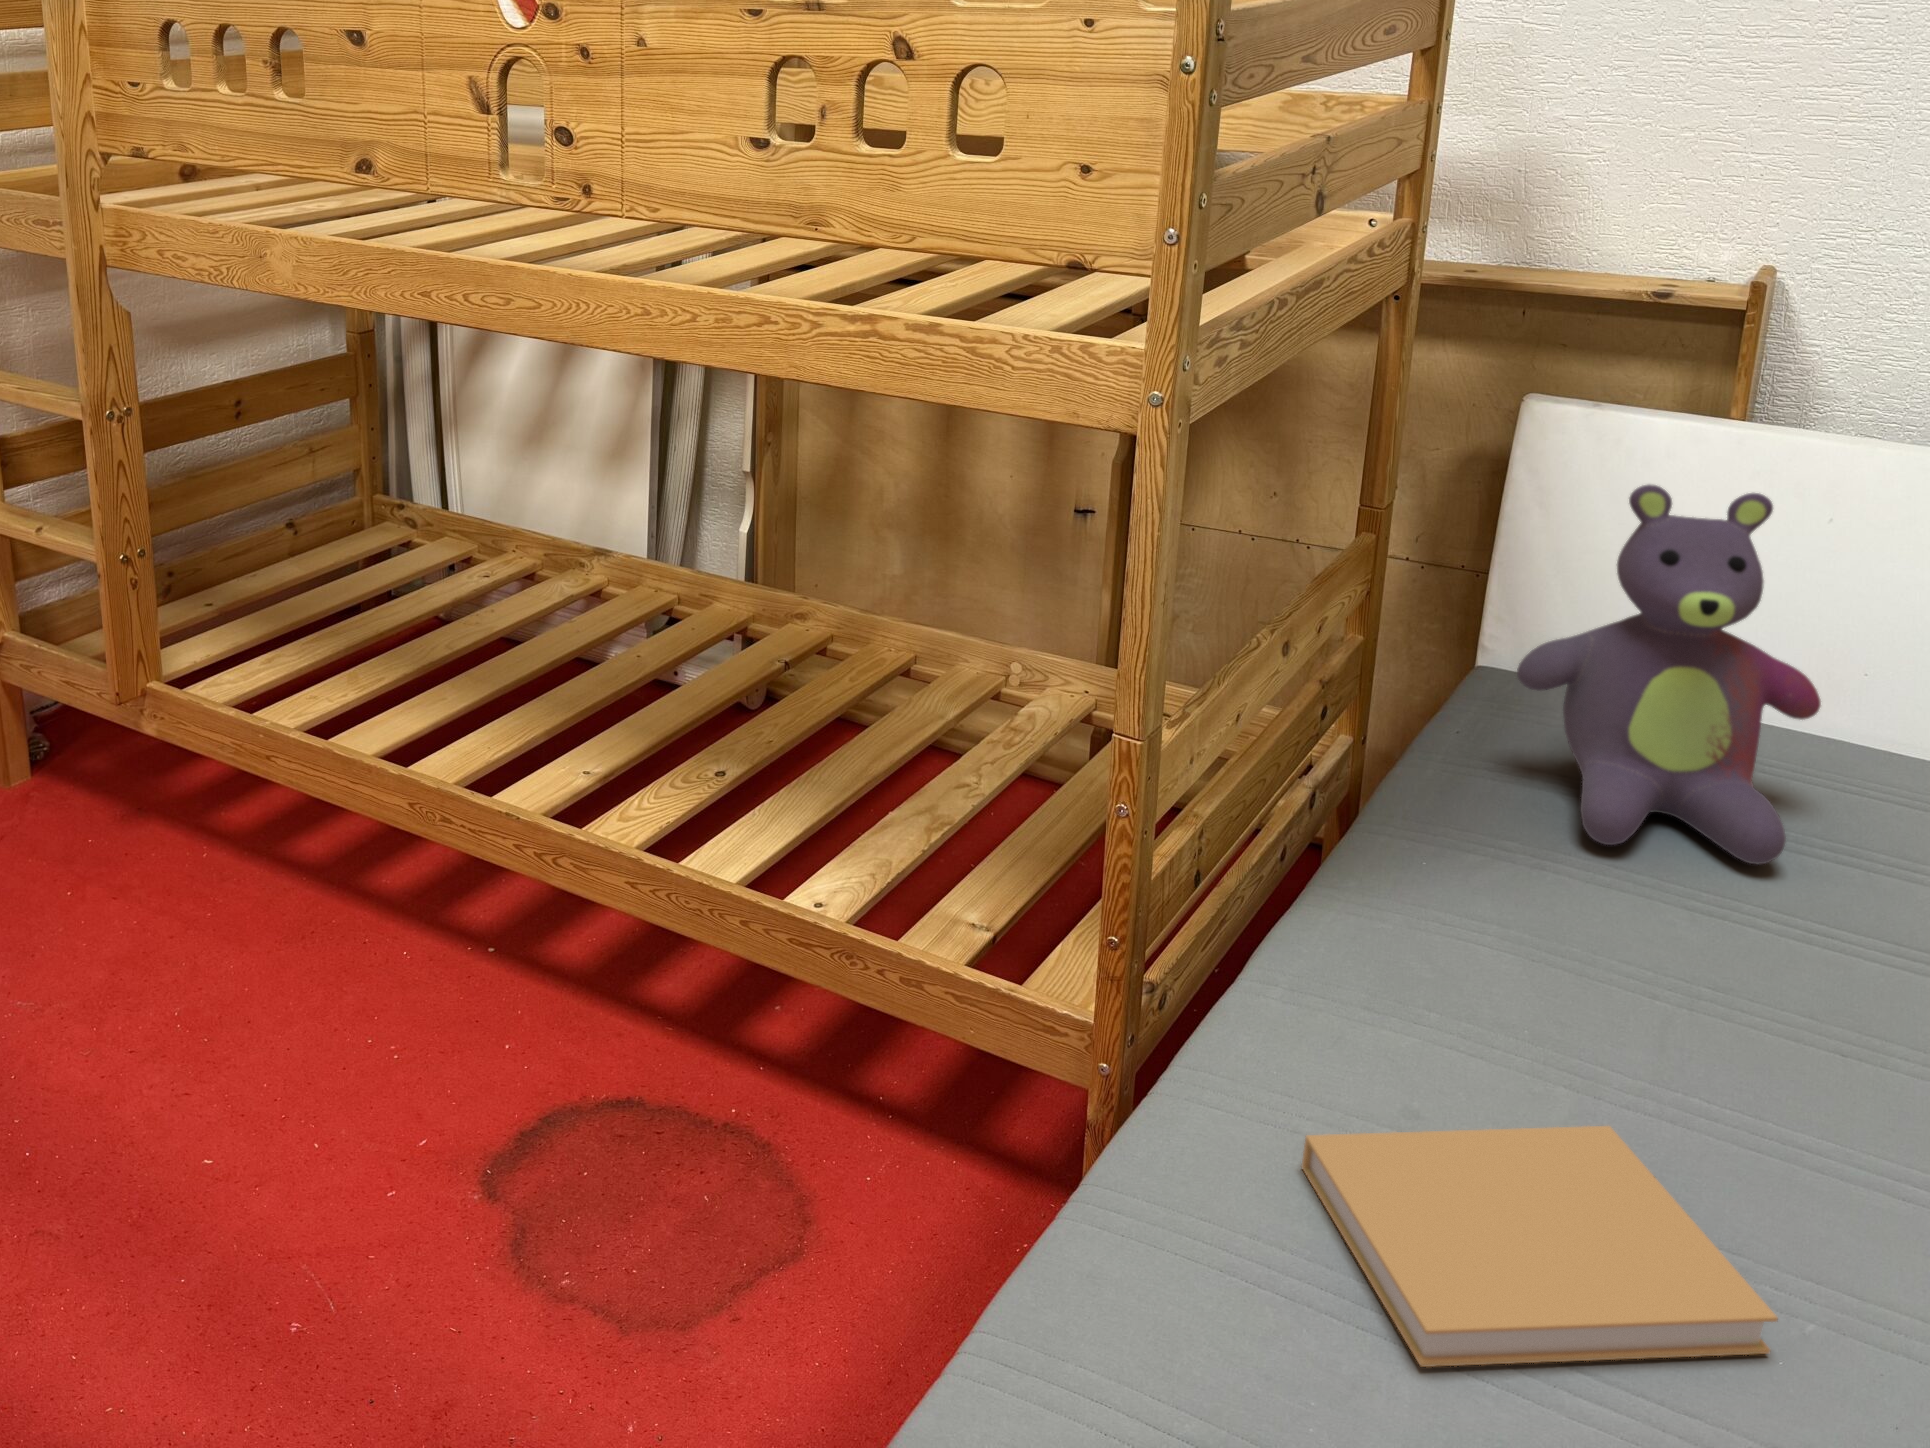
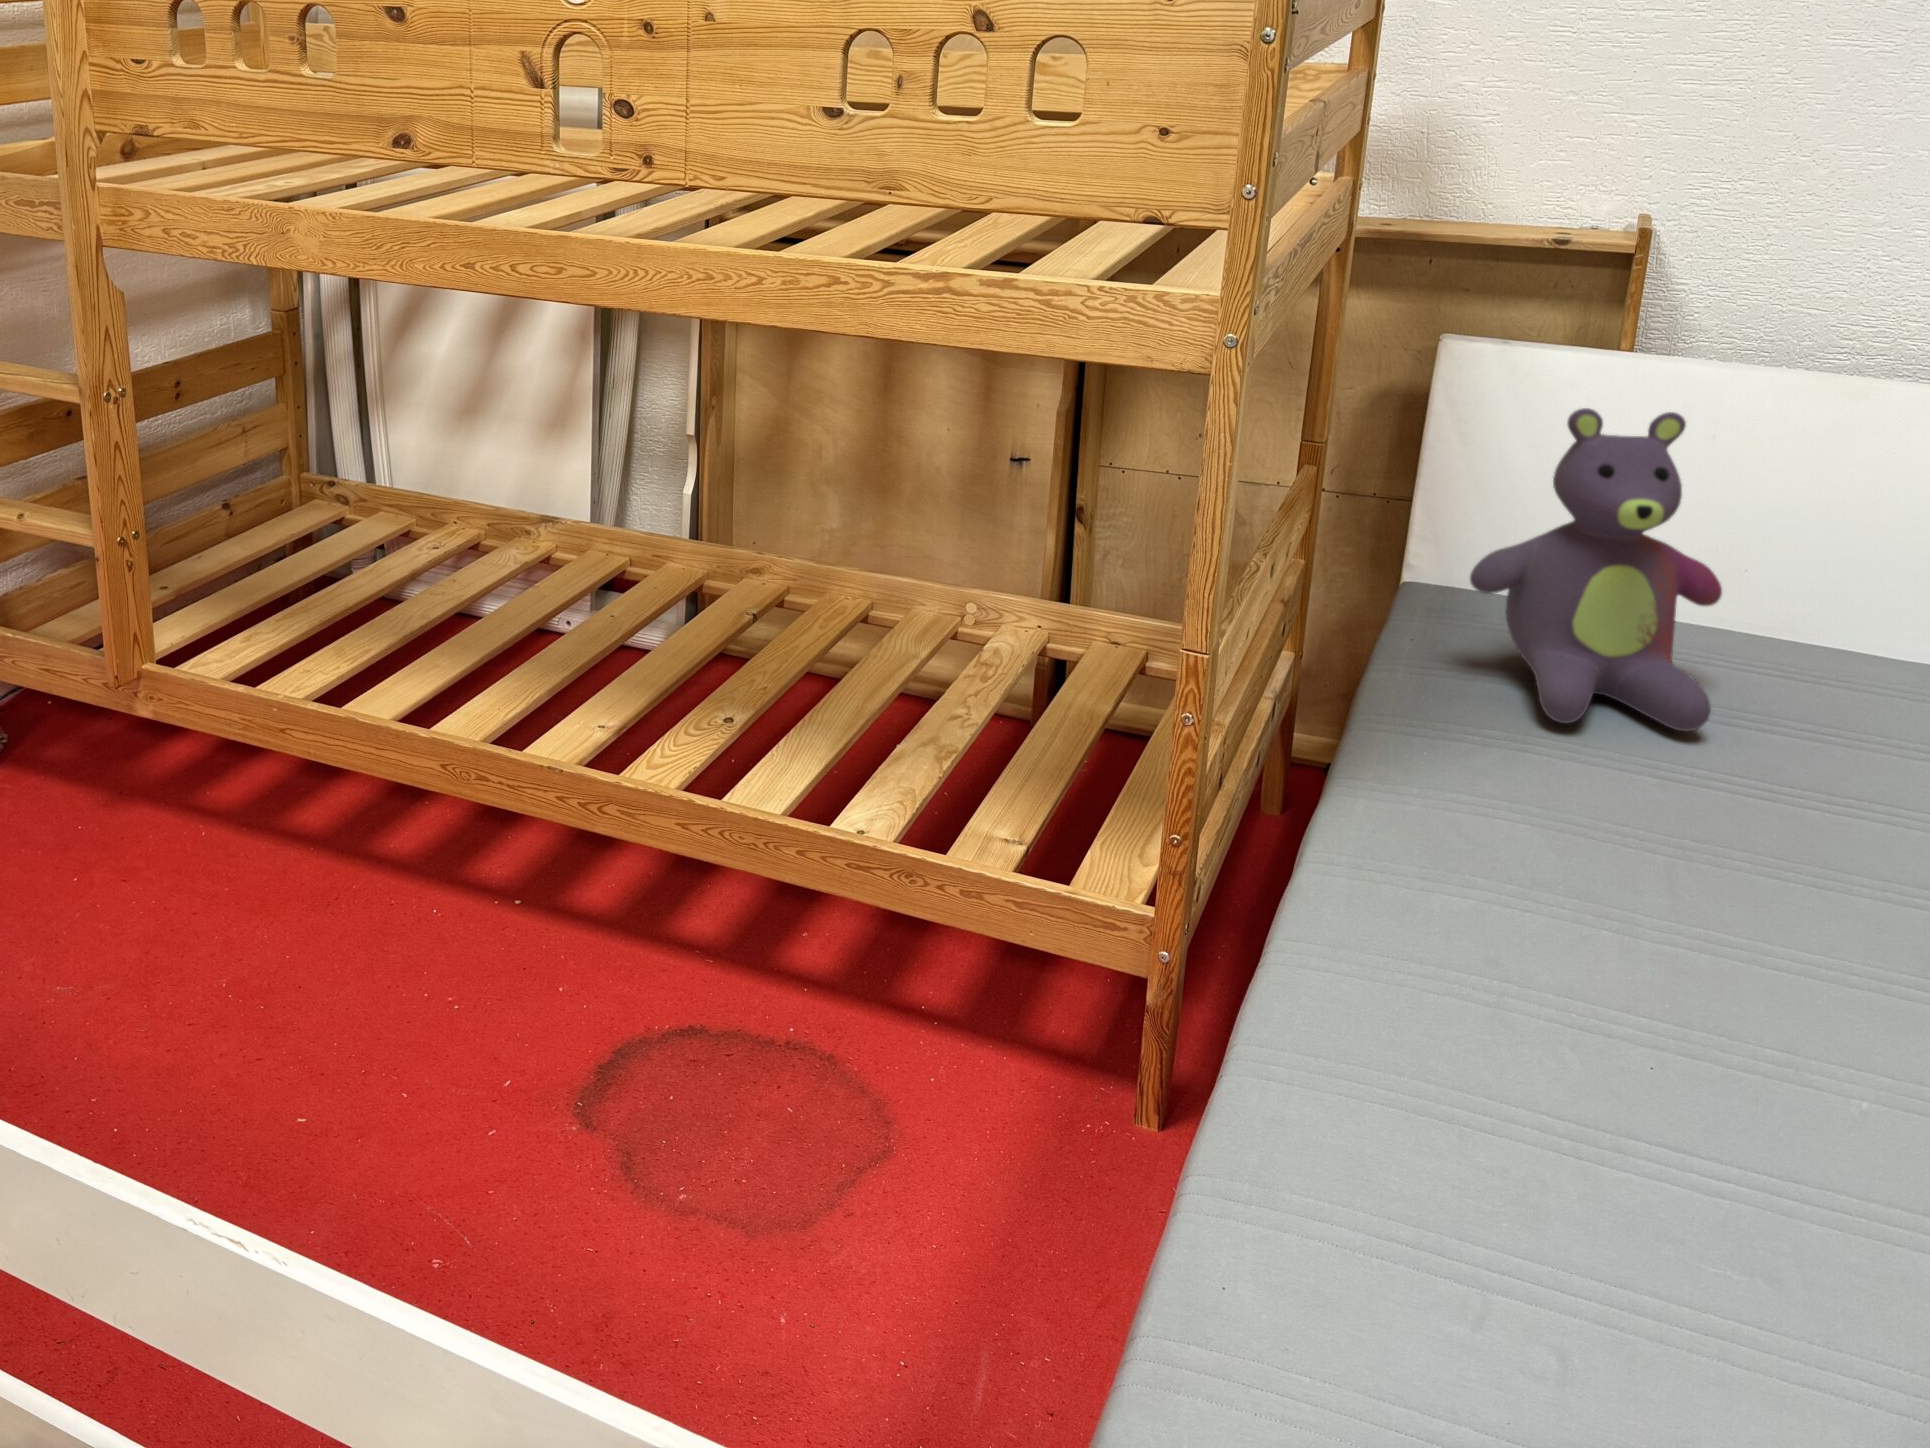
book: present [1302,1126,1778,1367] -> none [1415,952,1839,1160]

